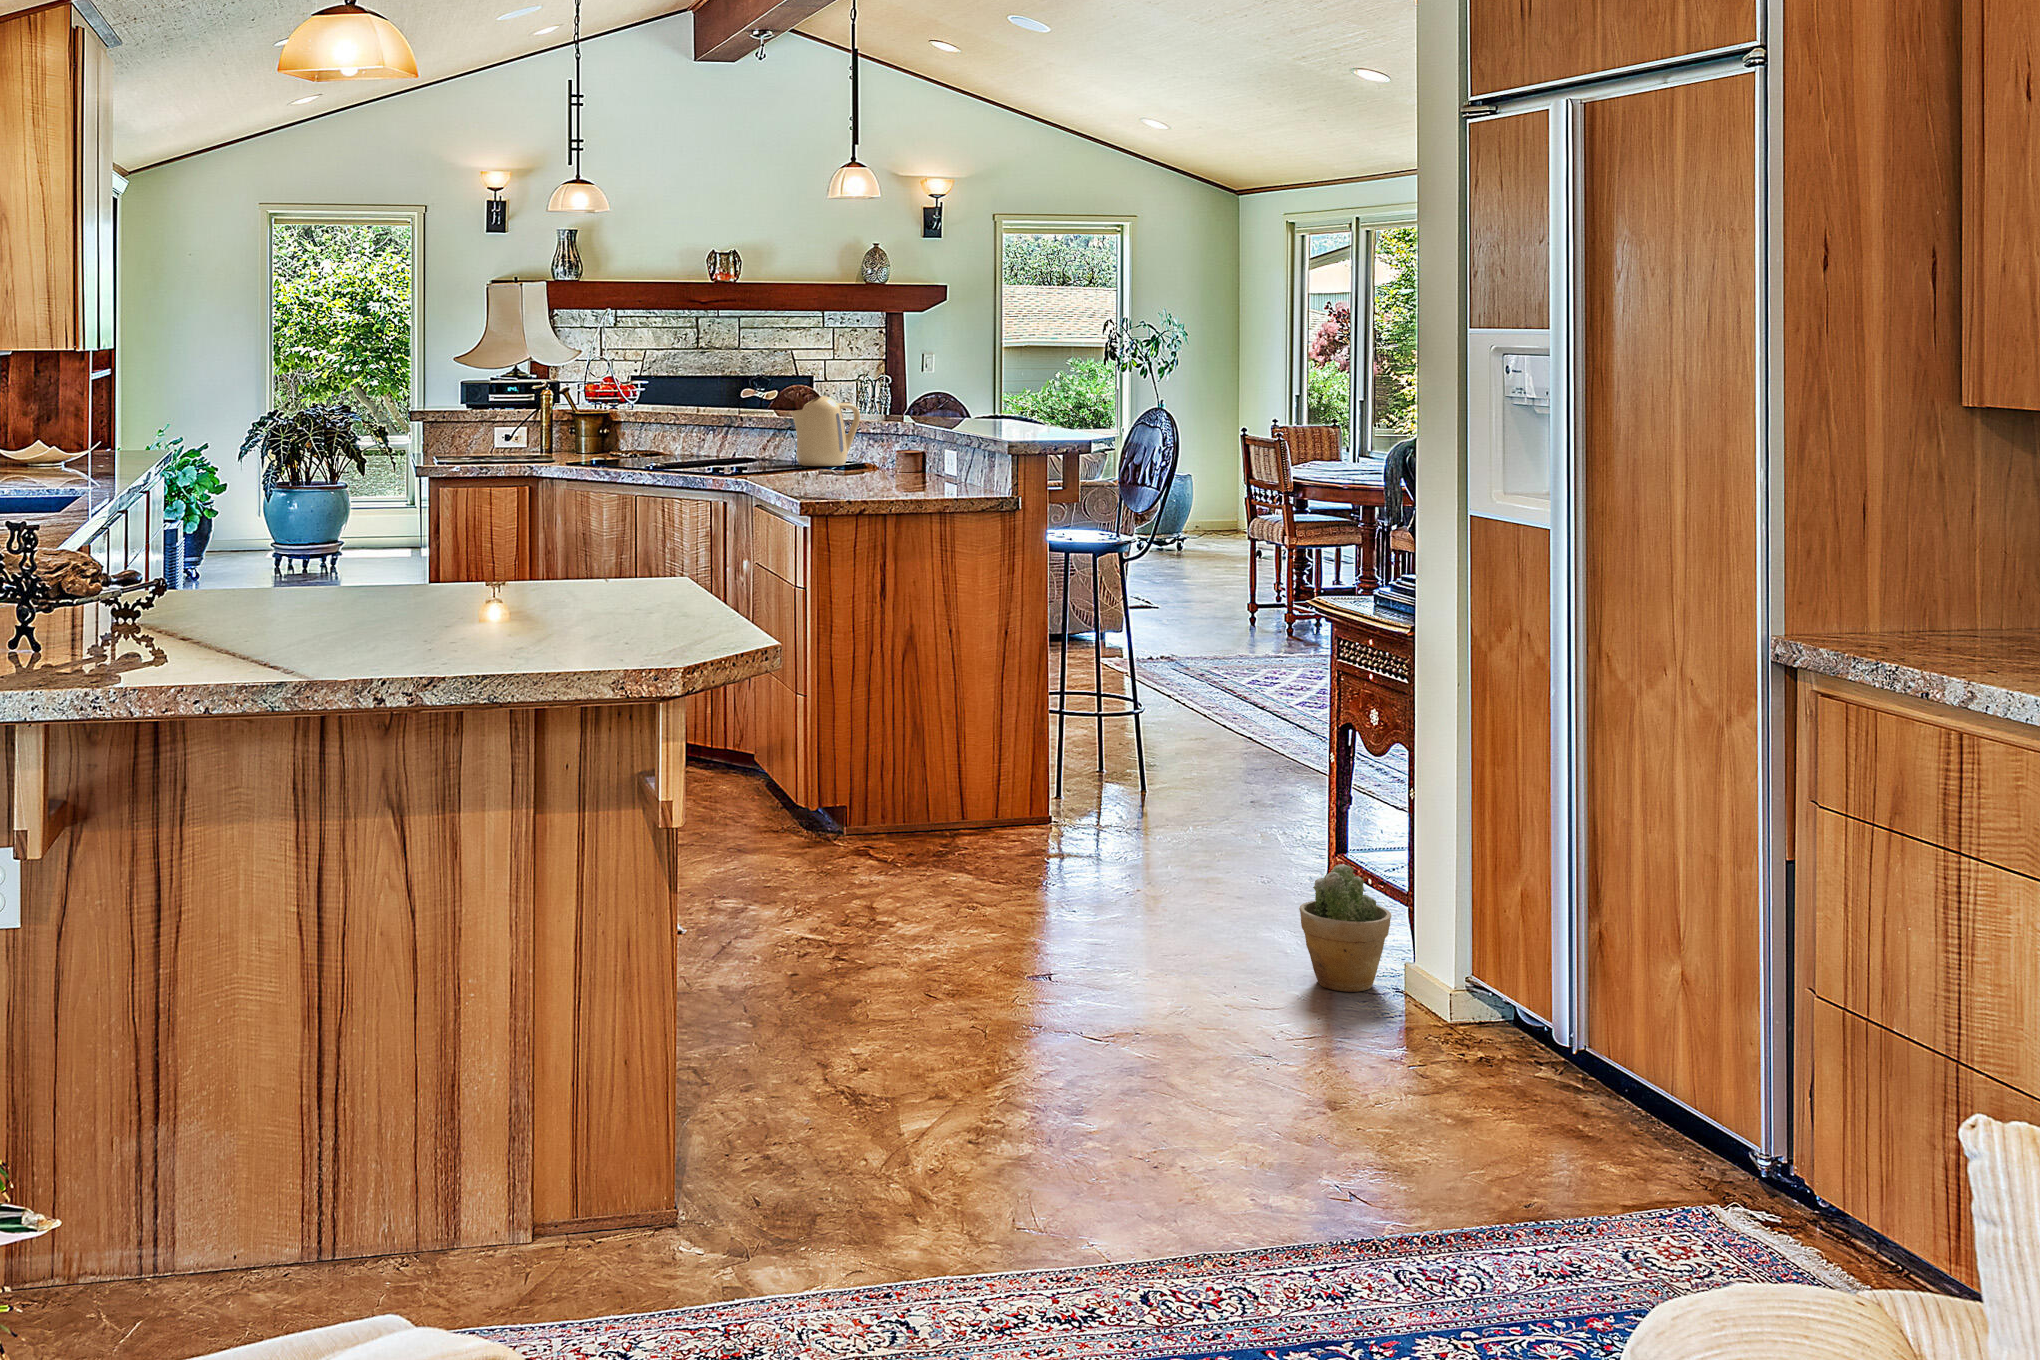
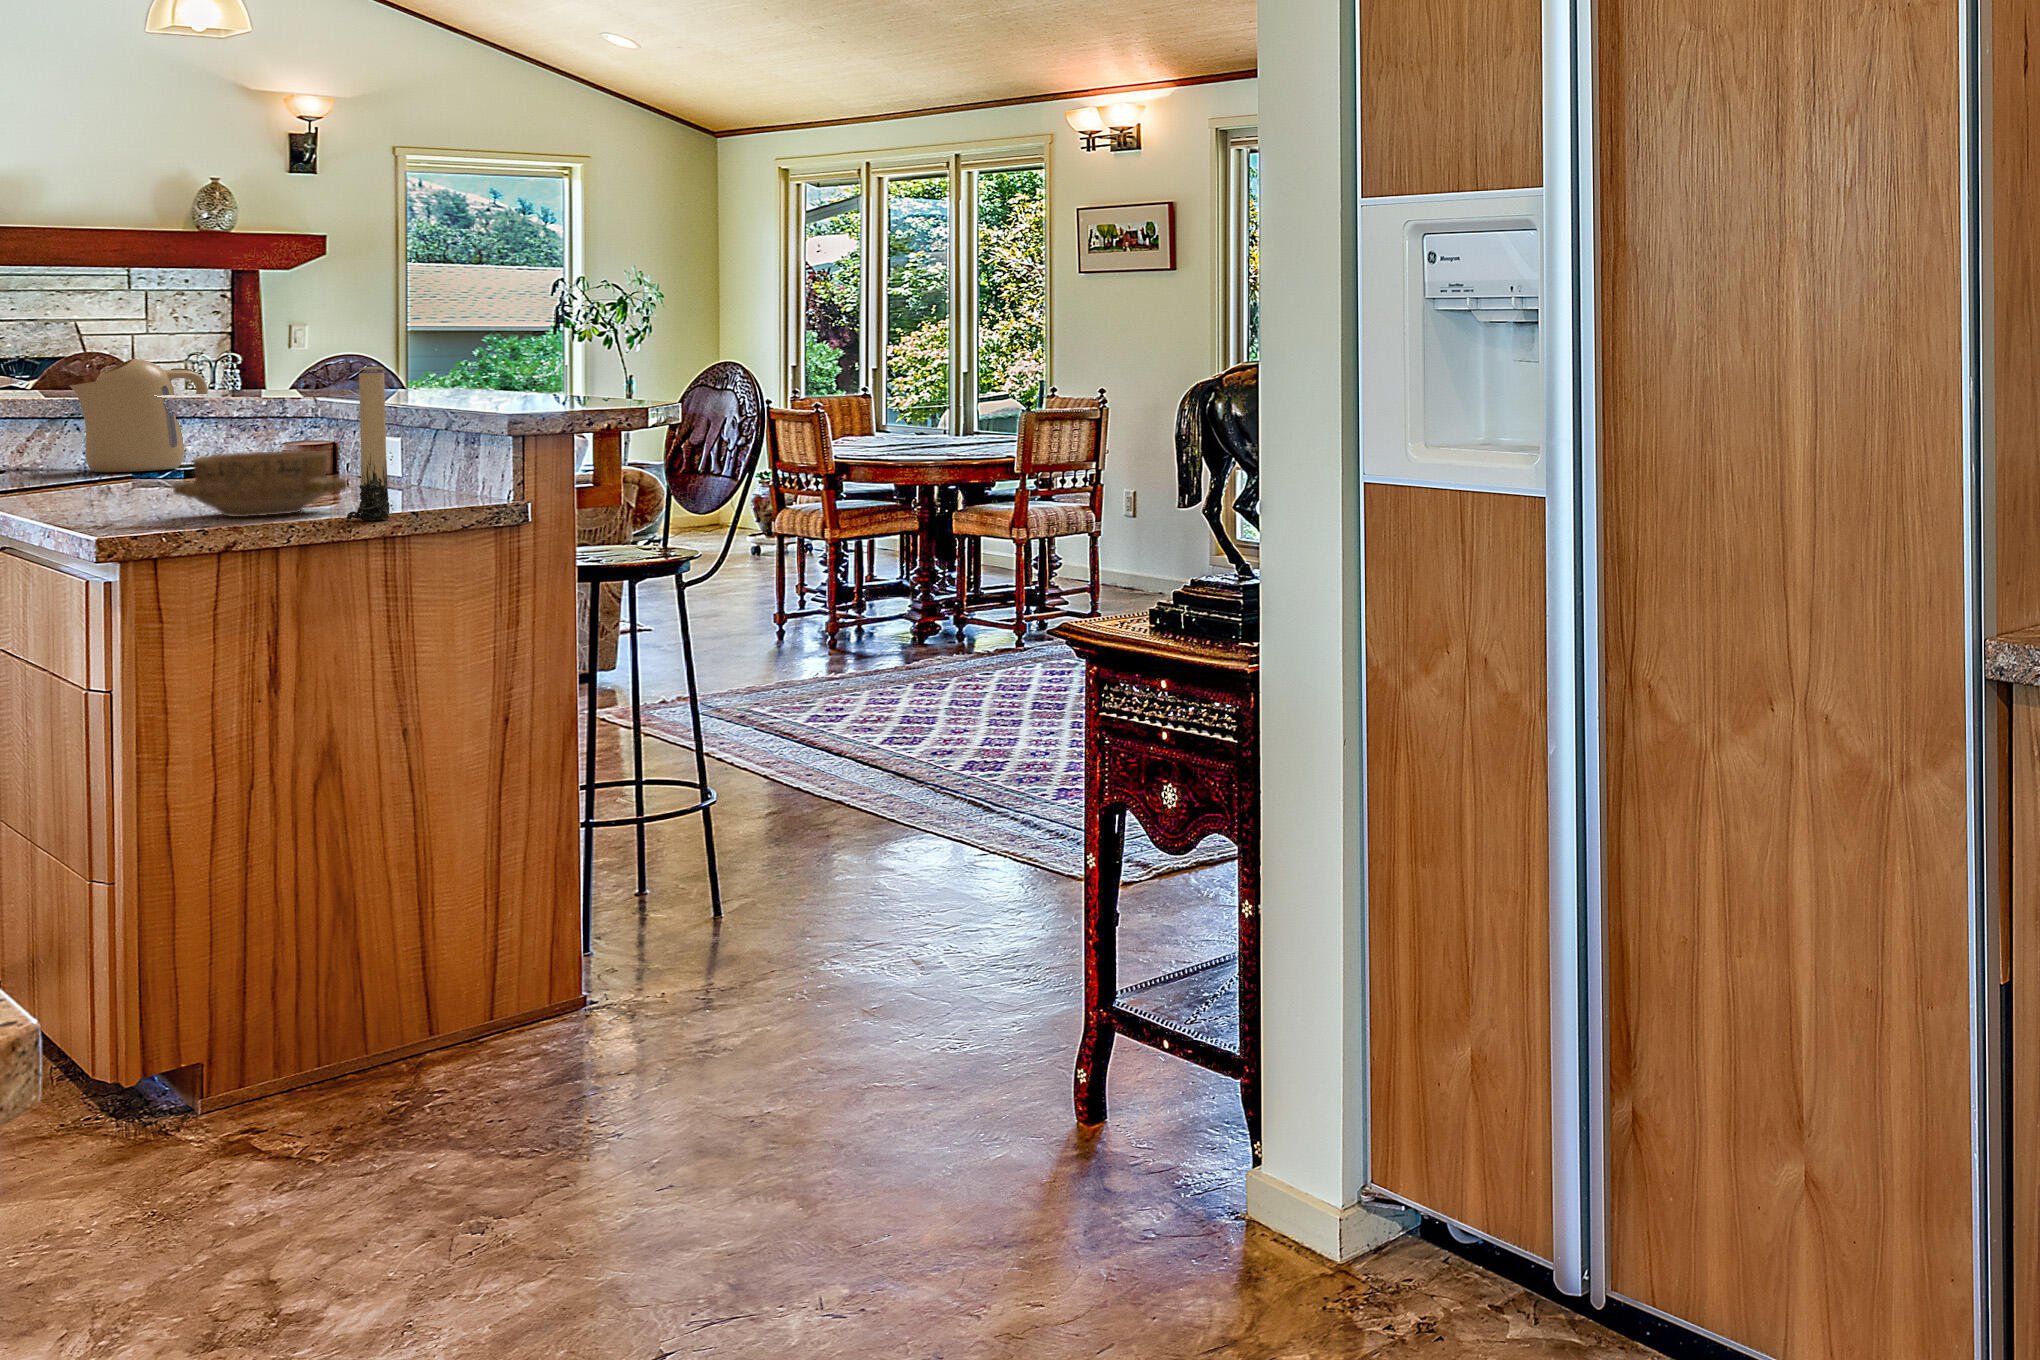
candle: none [923,413,945,504] -> present [346,367,389,520]
ceramic bowl: none [838,460,925,498] -> present [173,451,347,517]
potted plant: present [1299,864,1391,992] -> none [1099,1045,1242,1256]

